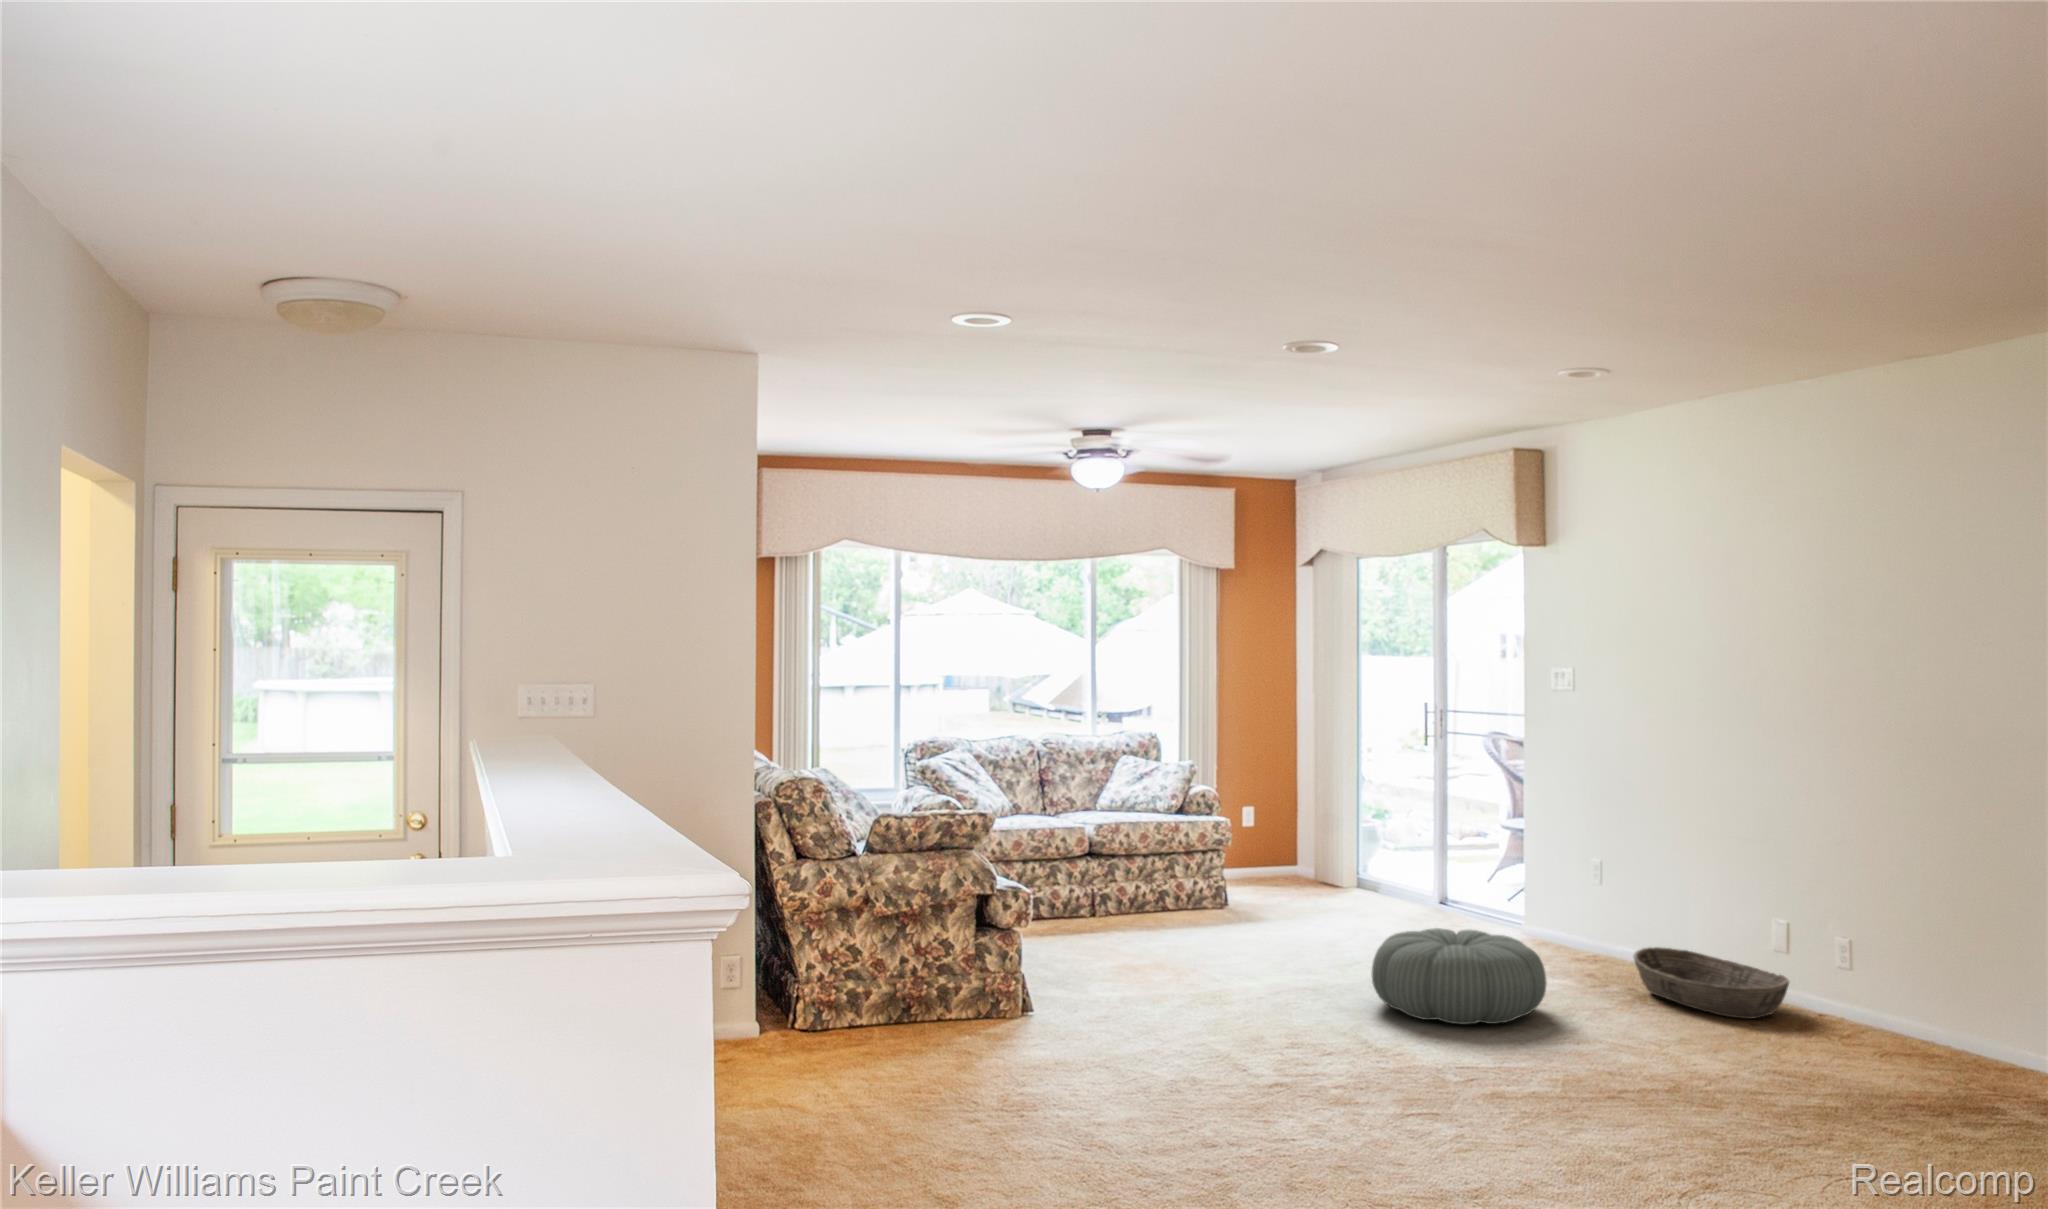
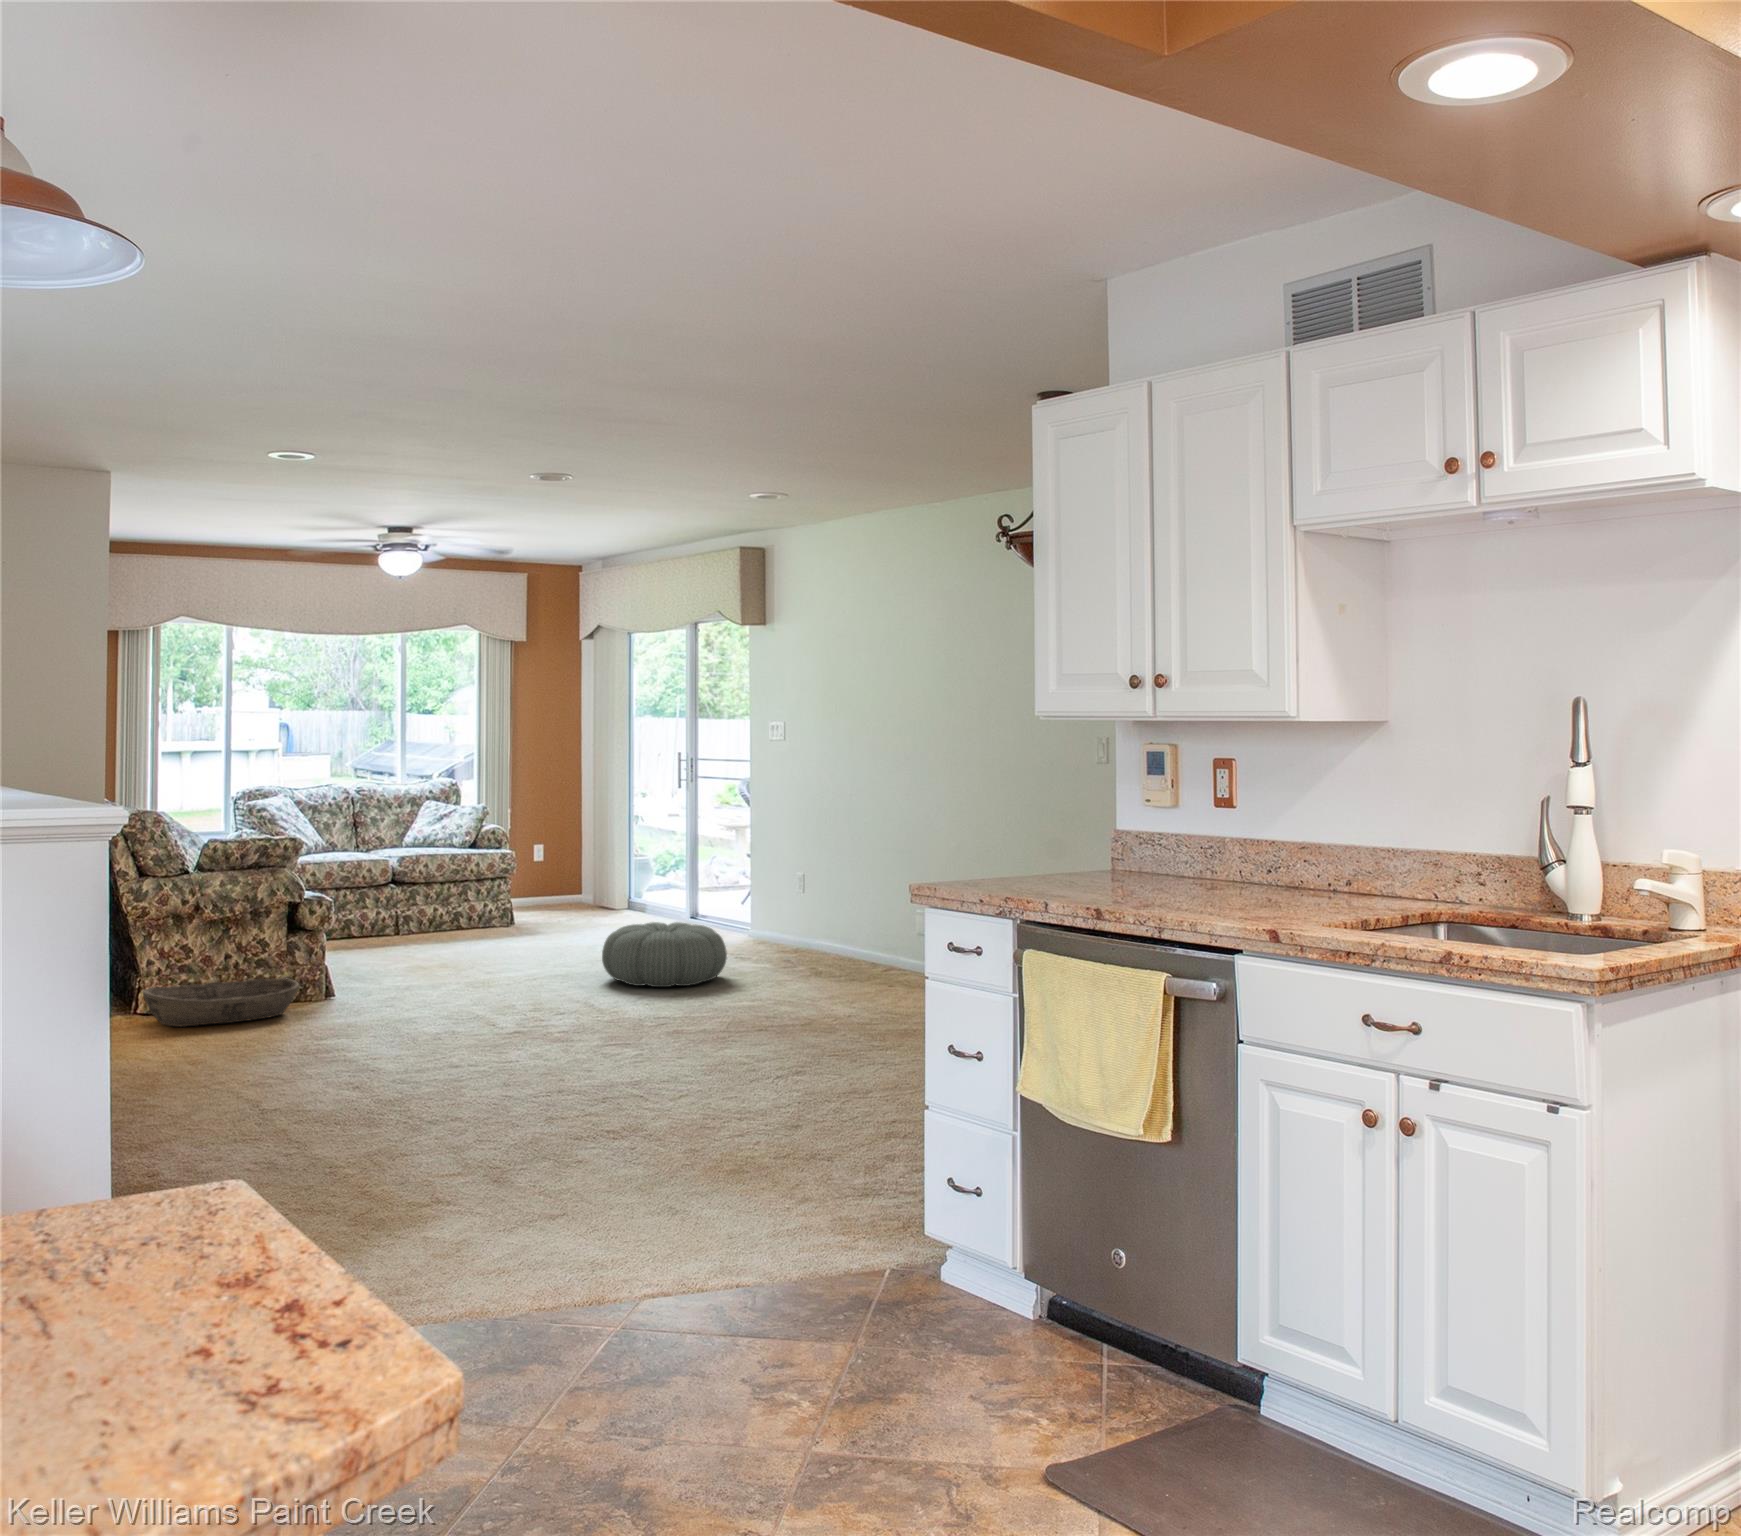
basket: present [1633,947,1789,1019] -> present [143,978,299,1027]

